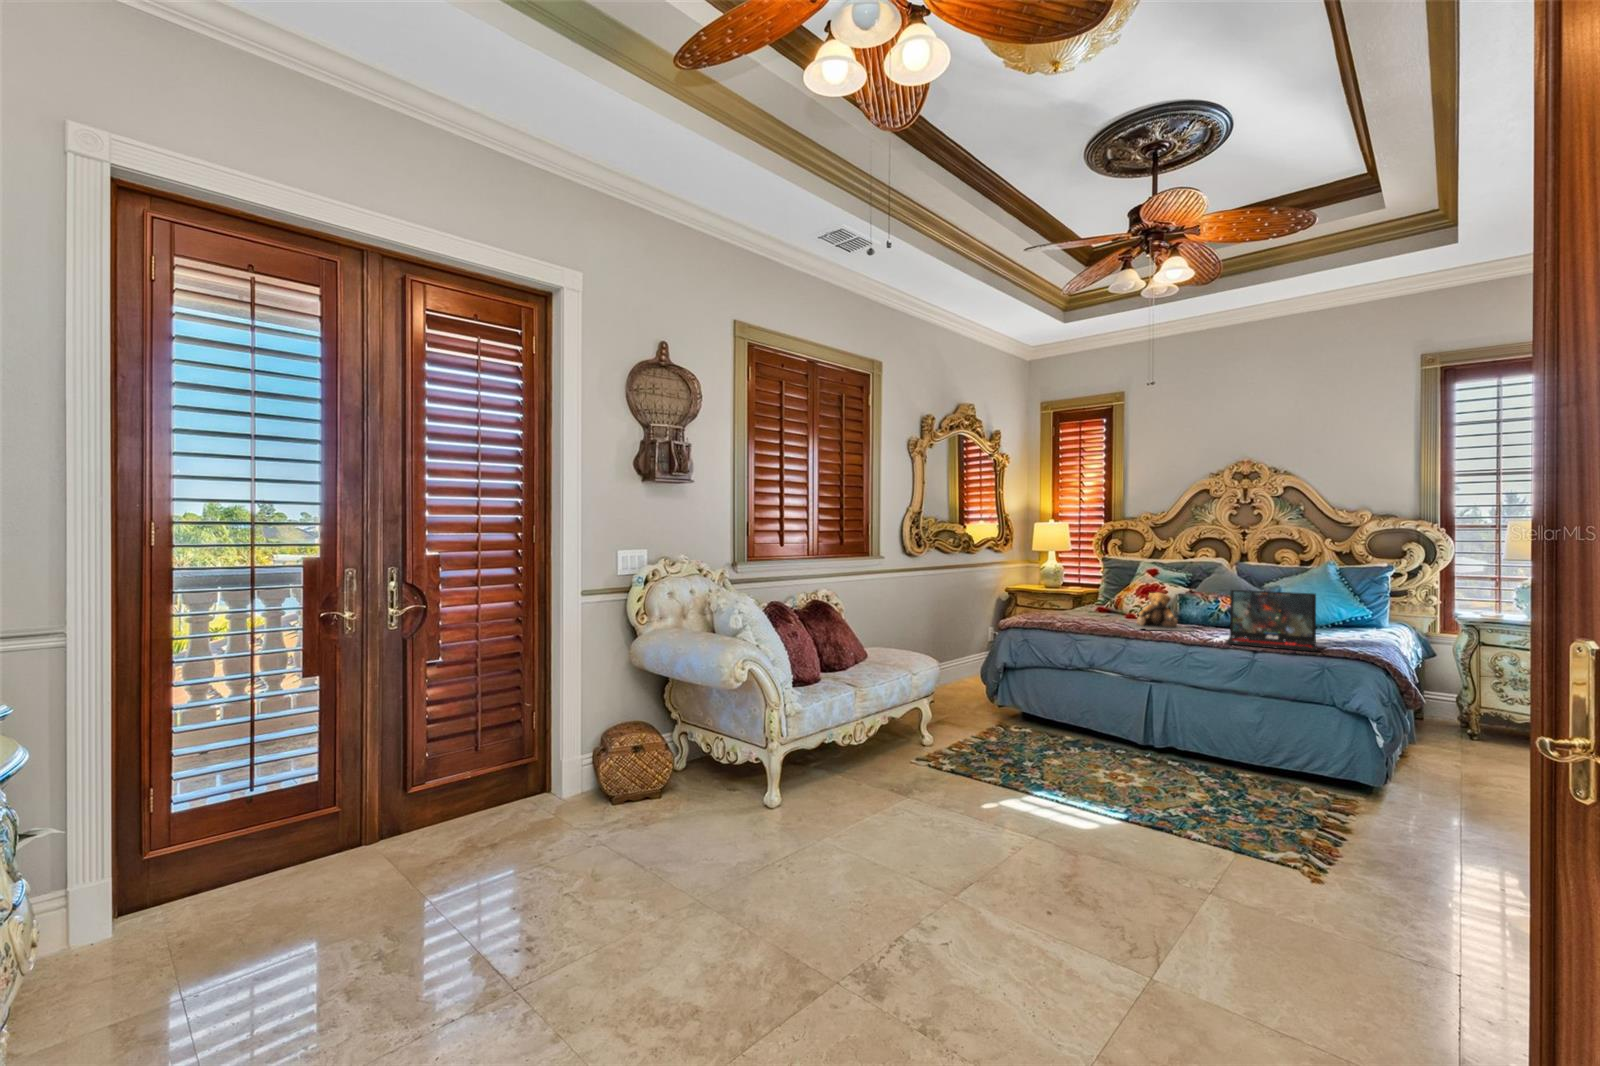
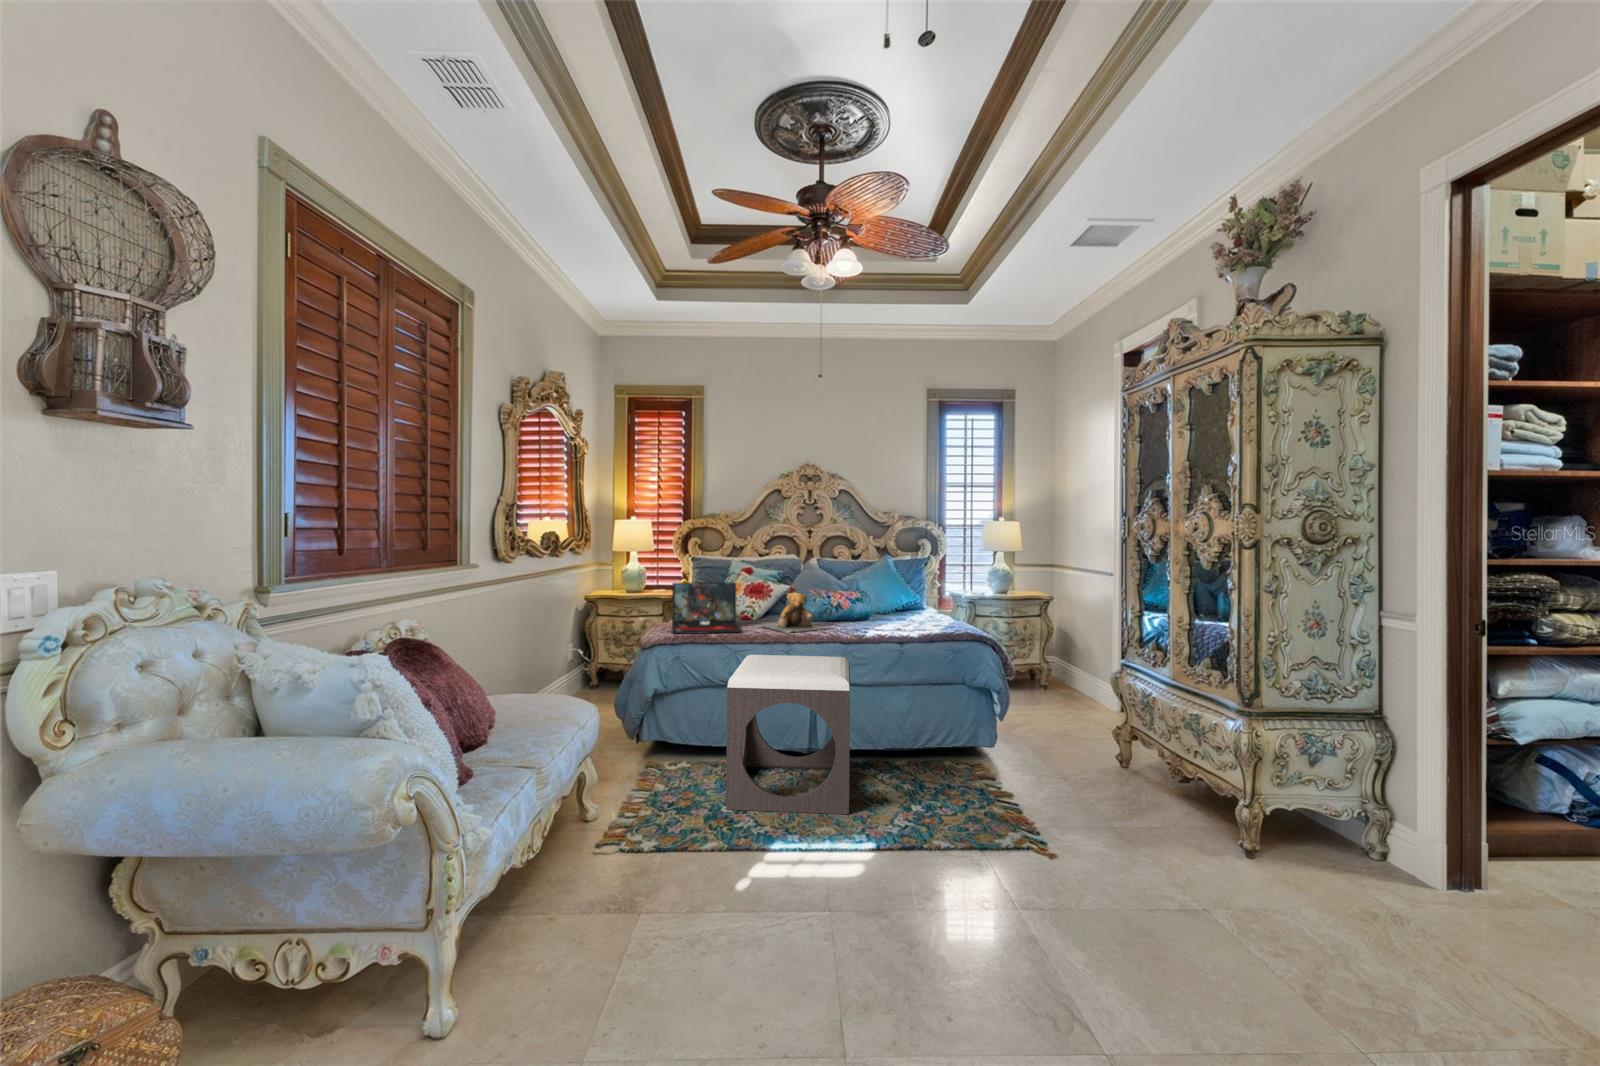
laptop: present [1227,590,1317,652] -> present [672,582,739,634]
footstool: none [1026,643,1177,794] -> present [726,655,850,814]

